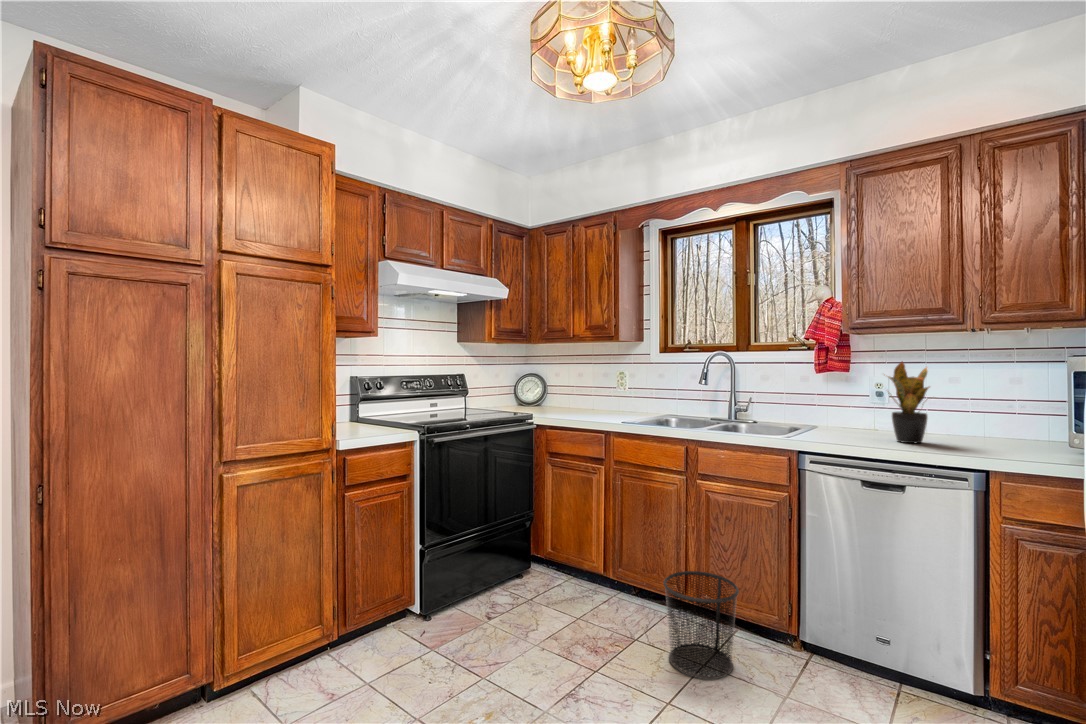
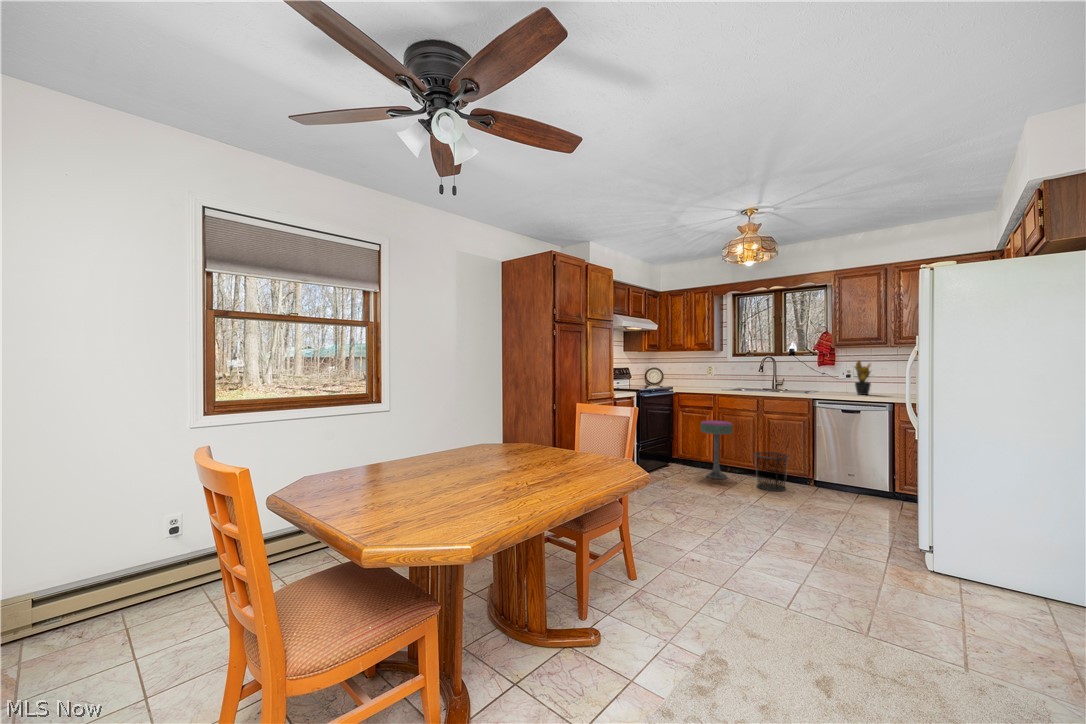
bar stool: none [566,491,632,626] -> present [701,420,733,479]

